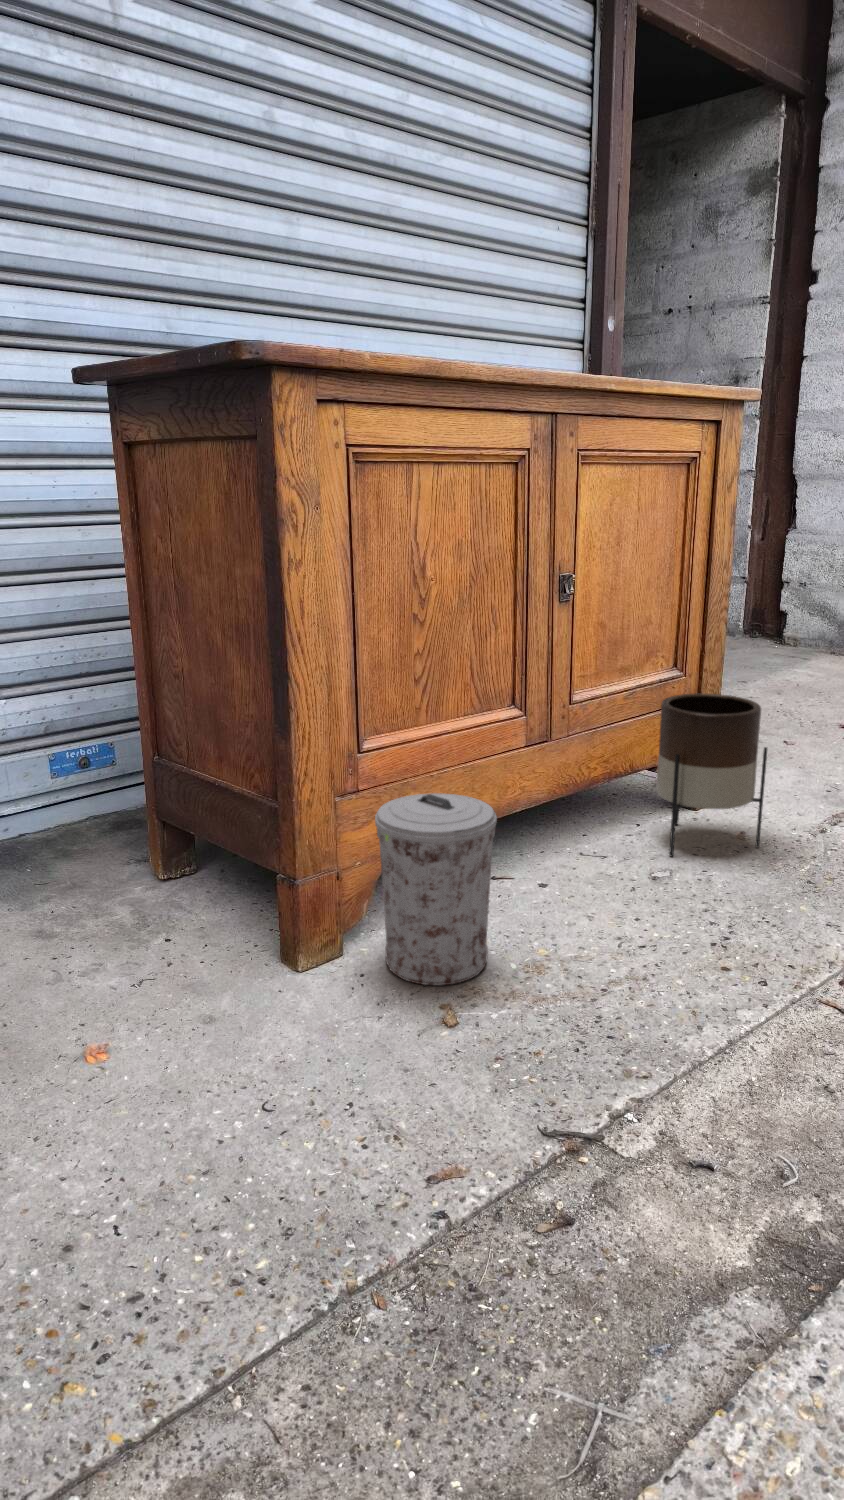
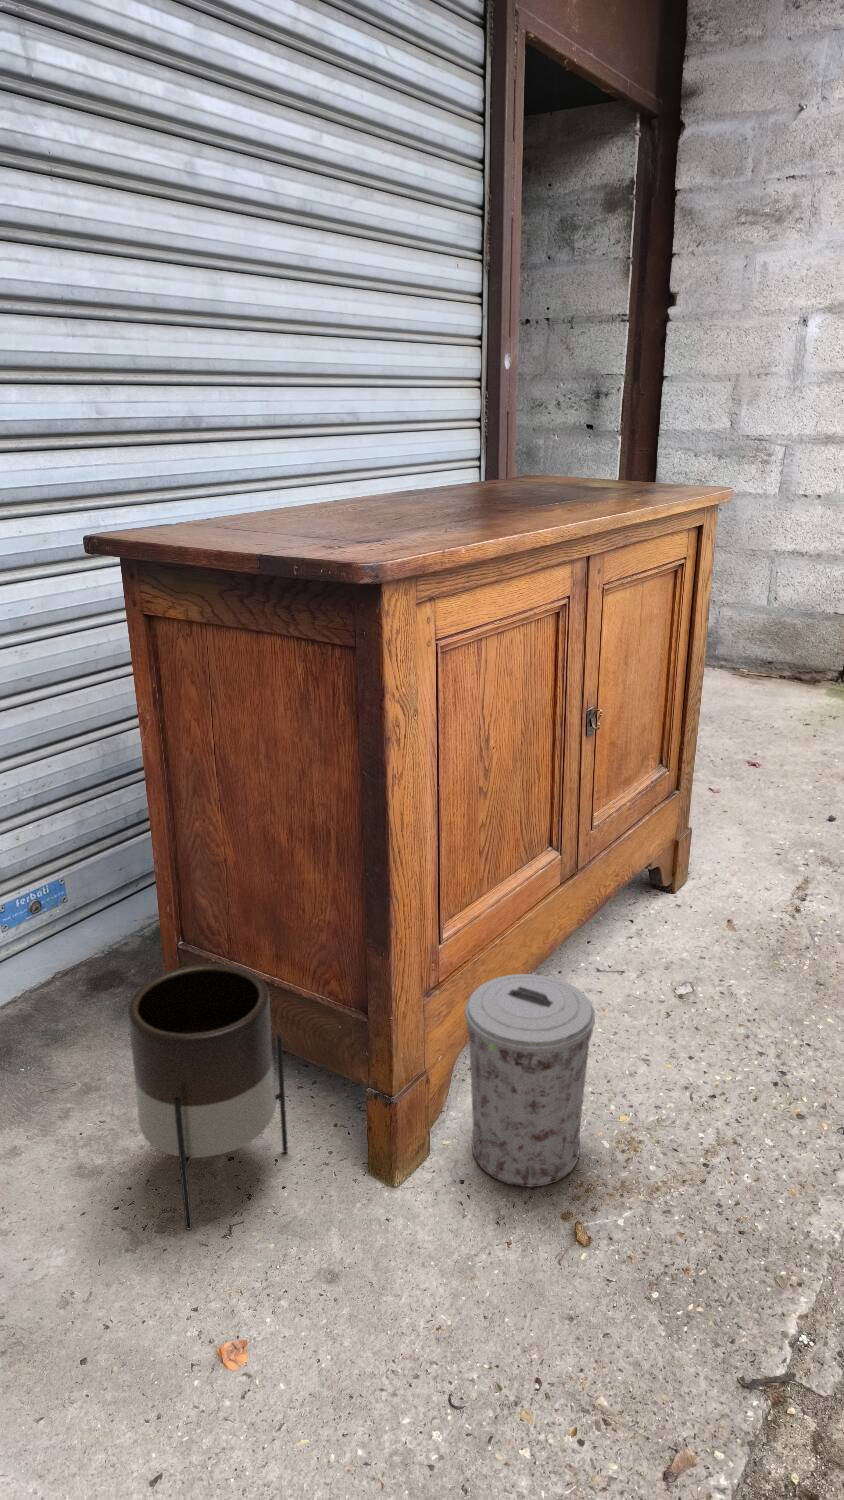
planter: present [656,693,767,856] -> present [128,964,288,1229]

